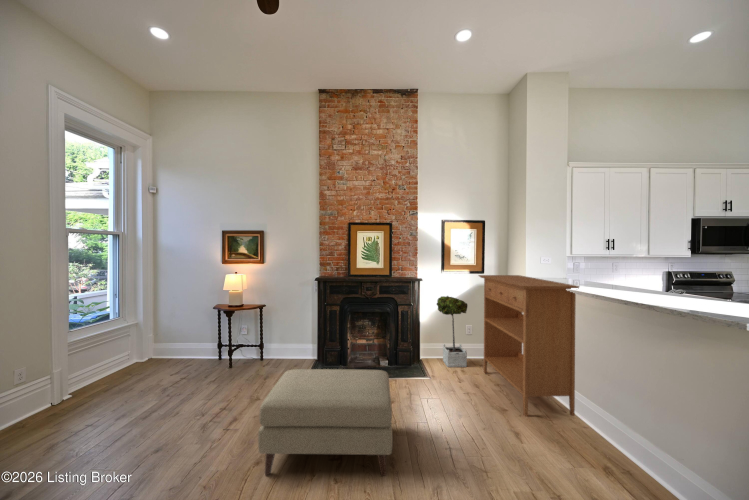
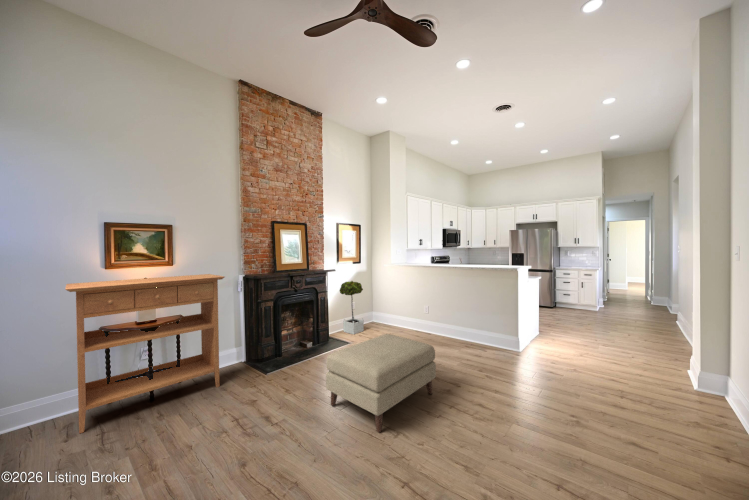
console table: present [479,275,579,416] -> present [65,274,224,433]

